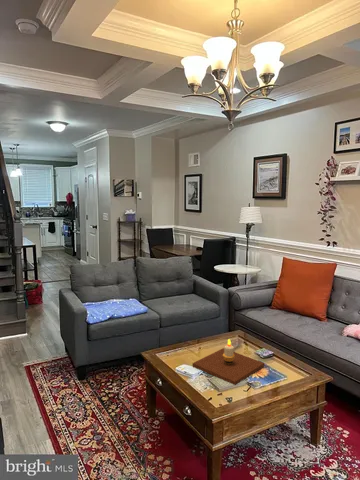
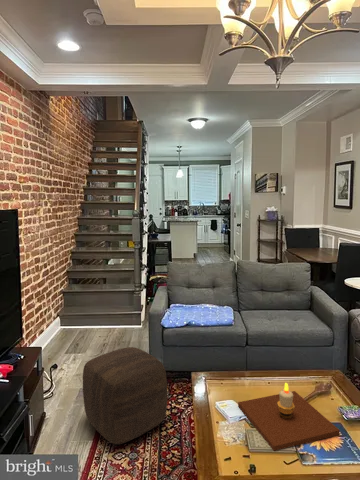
ottoman: none [29,345,112,433] -> present [83,347,167,444]

